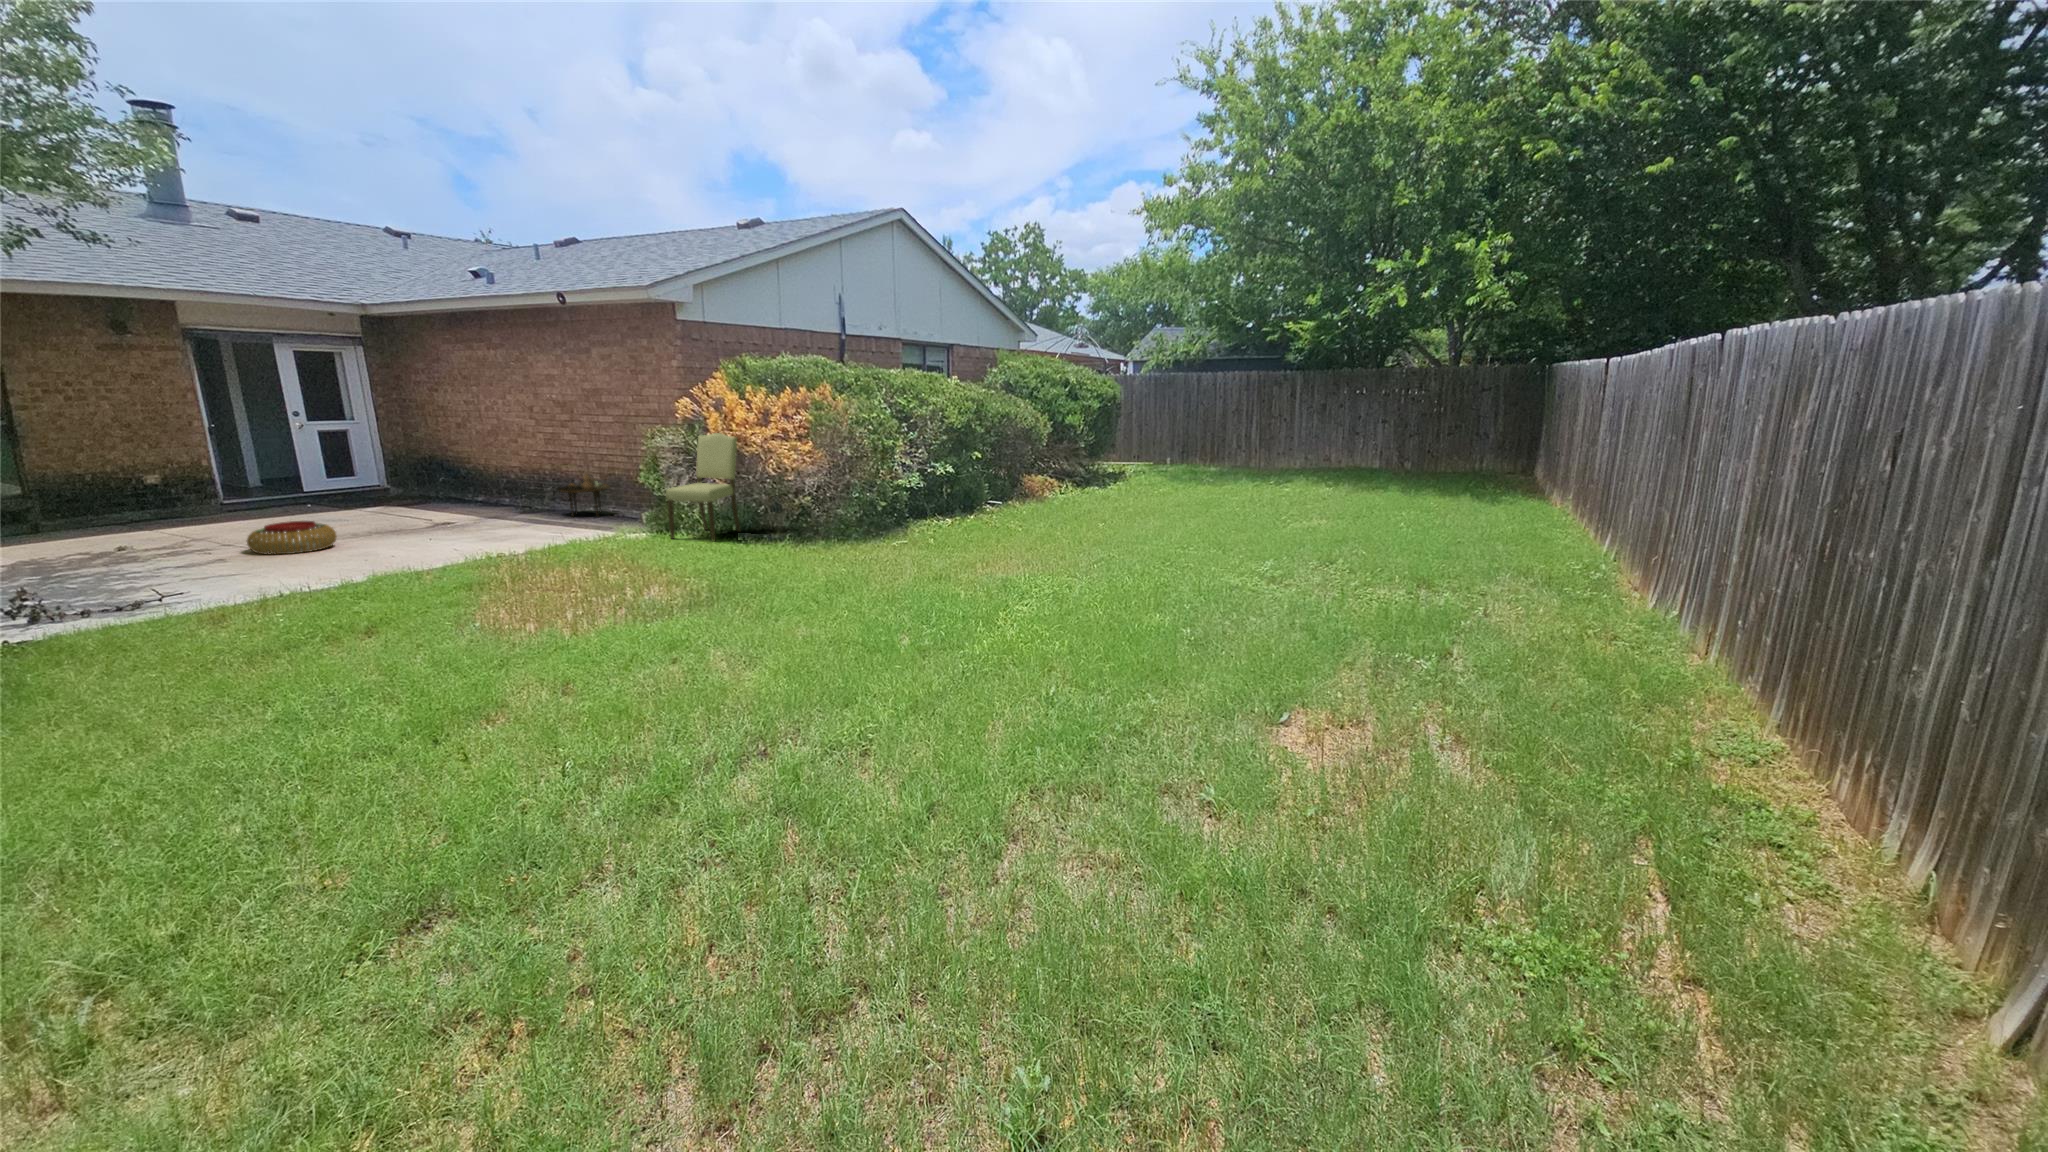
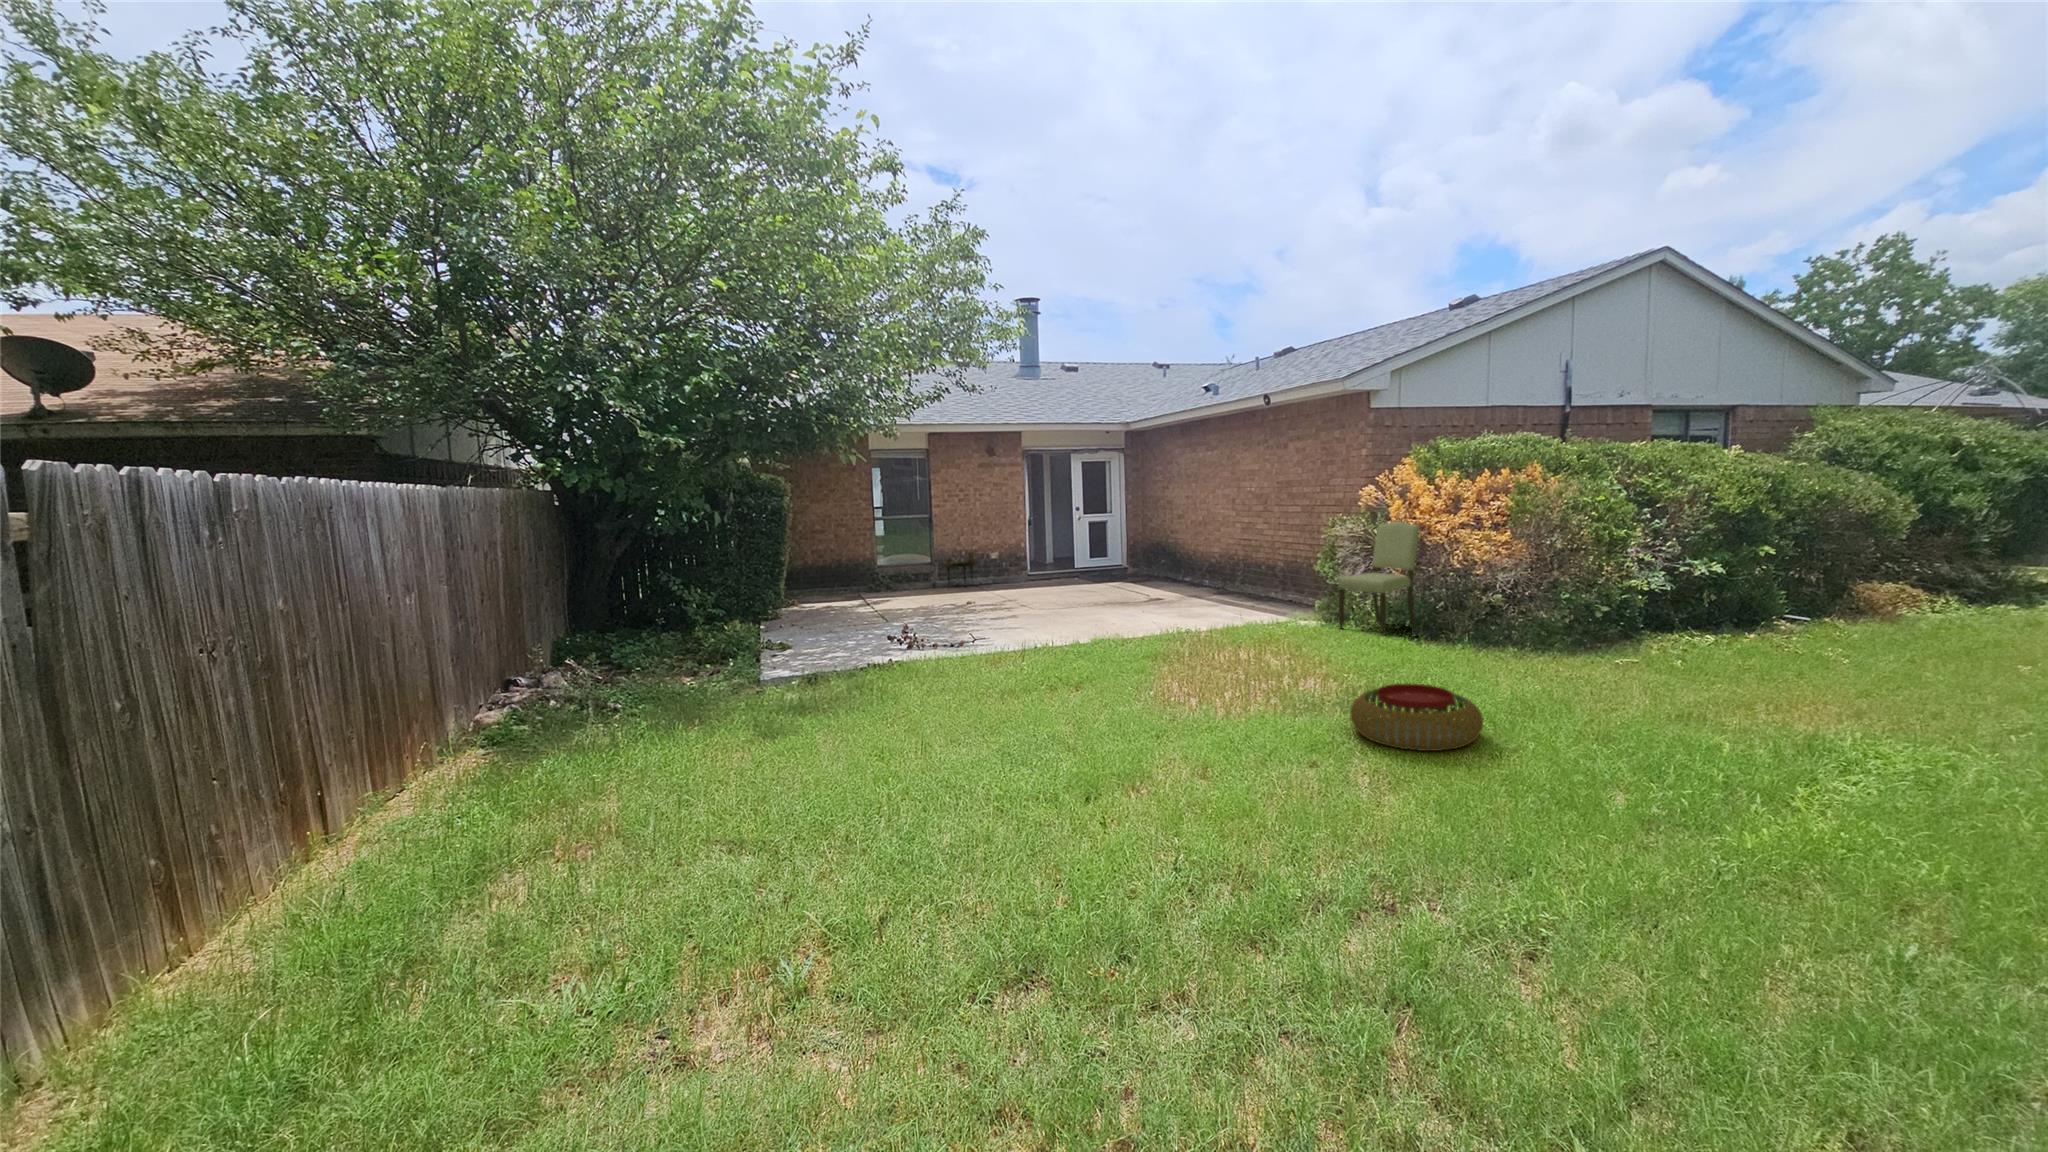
side table: present [556,474,610,517] -> present [943,551,977,581]
pouf: present [247,521,337,554] -> present [1350,683,1483,751]

